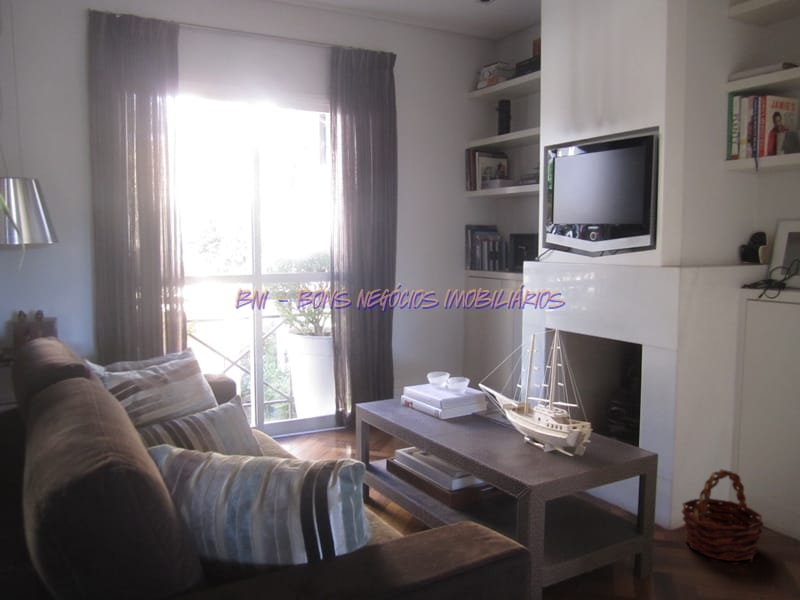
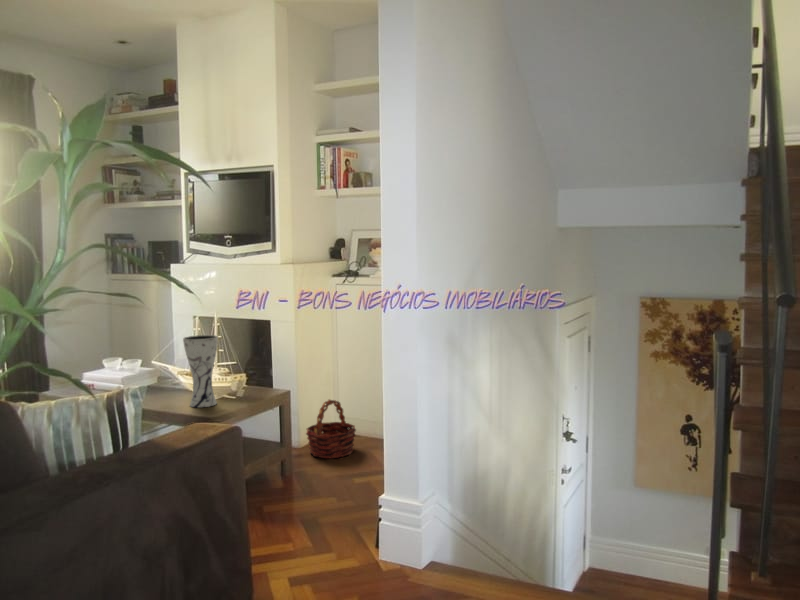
vase: none [506,363,553,465] -> present [183,335,218,407]

